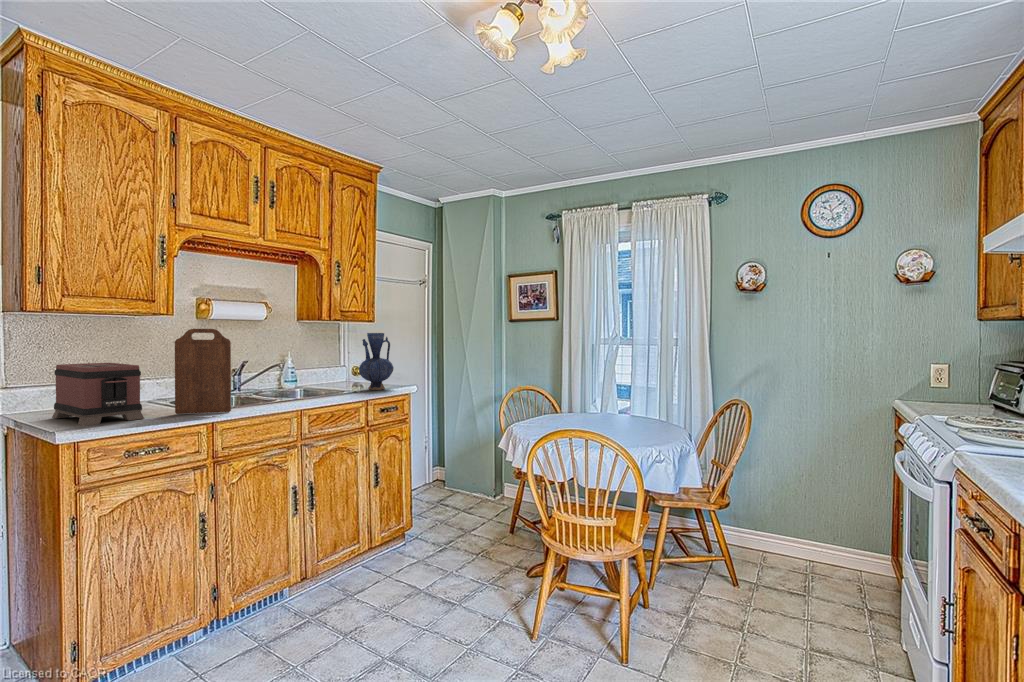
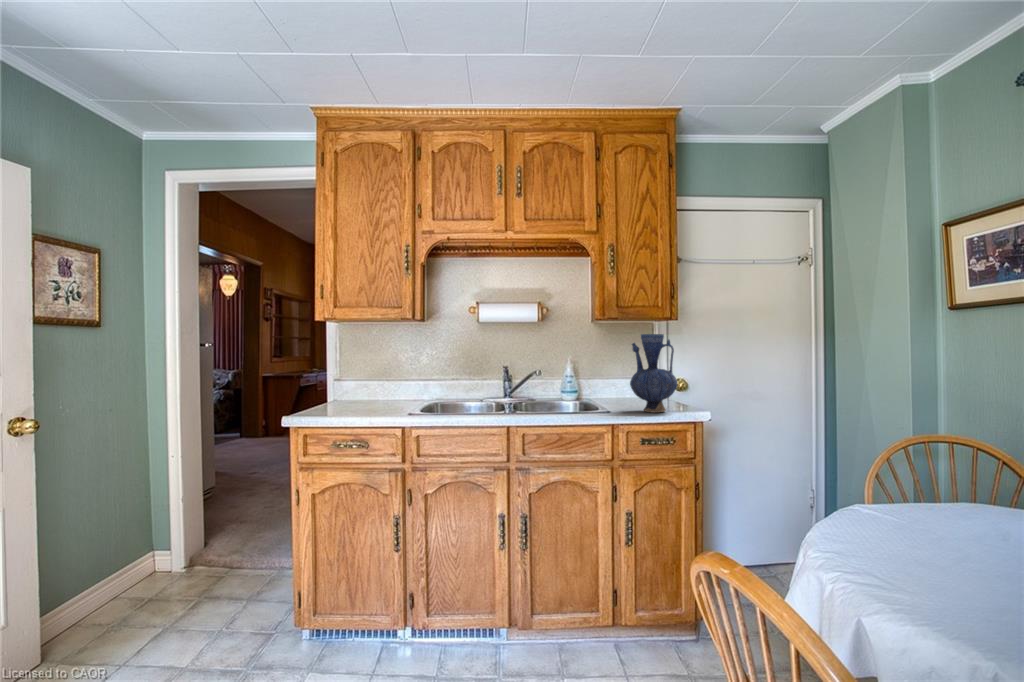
cutting board: present [175,329,231,414] -> none [381,331,415,418]
toaster: present [52,363,144,426] -> none [305,364,370,416]

